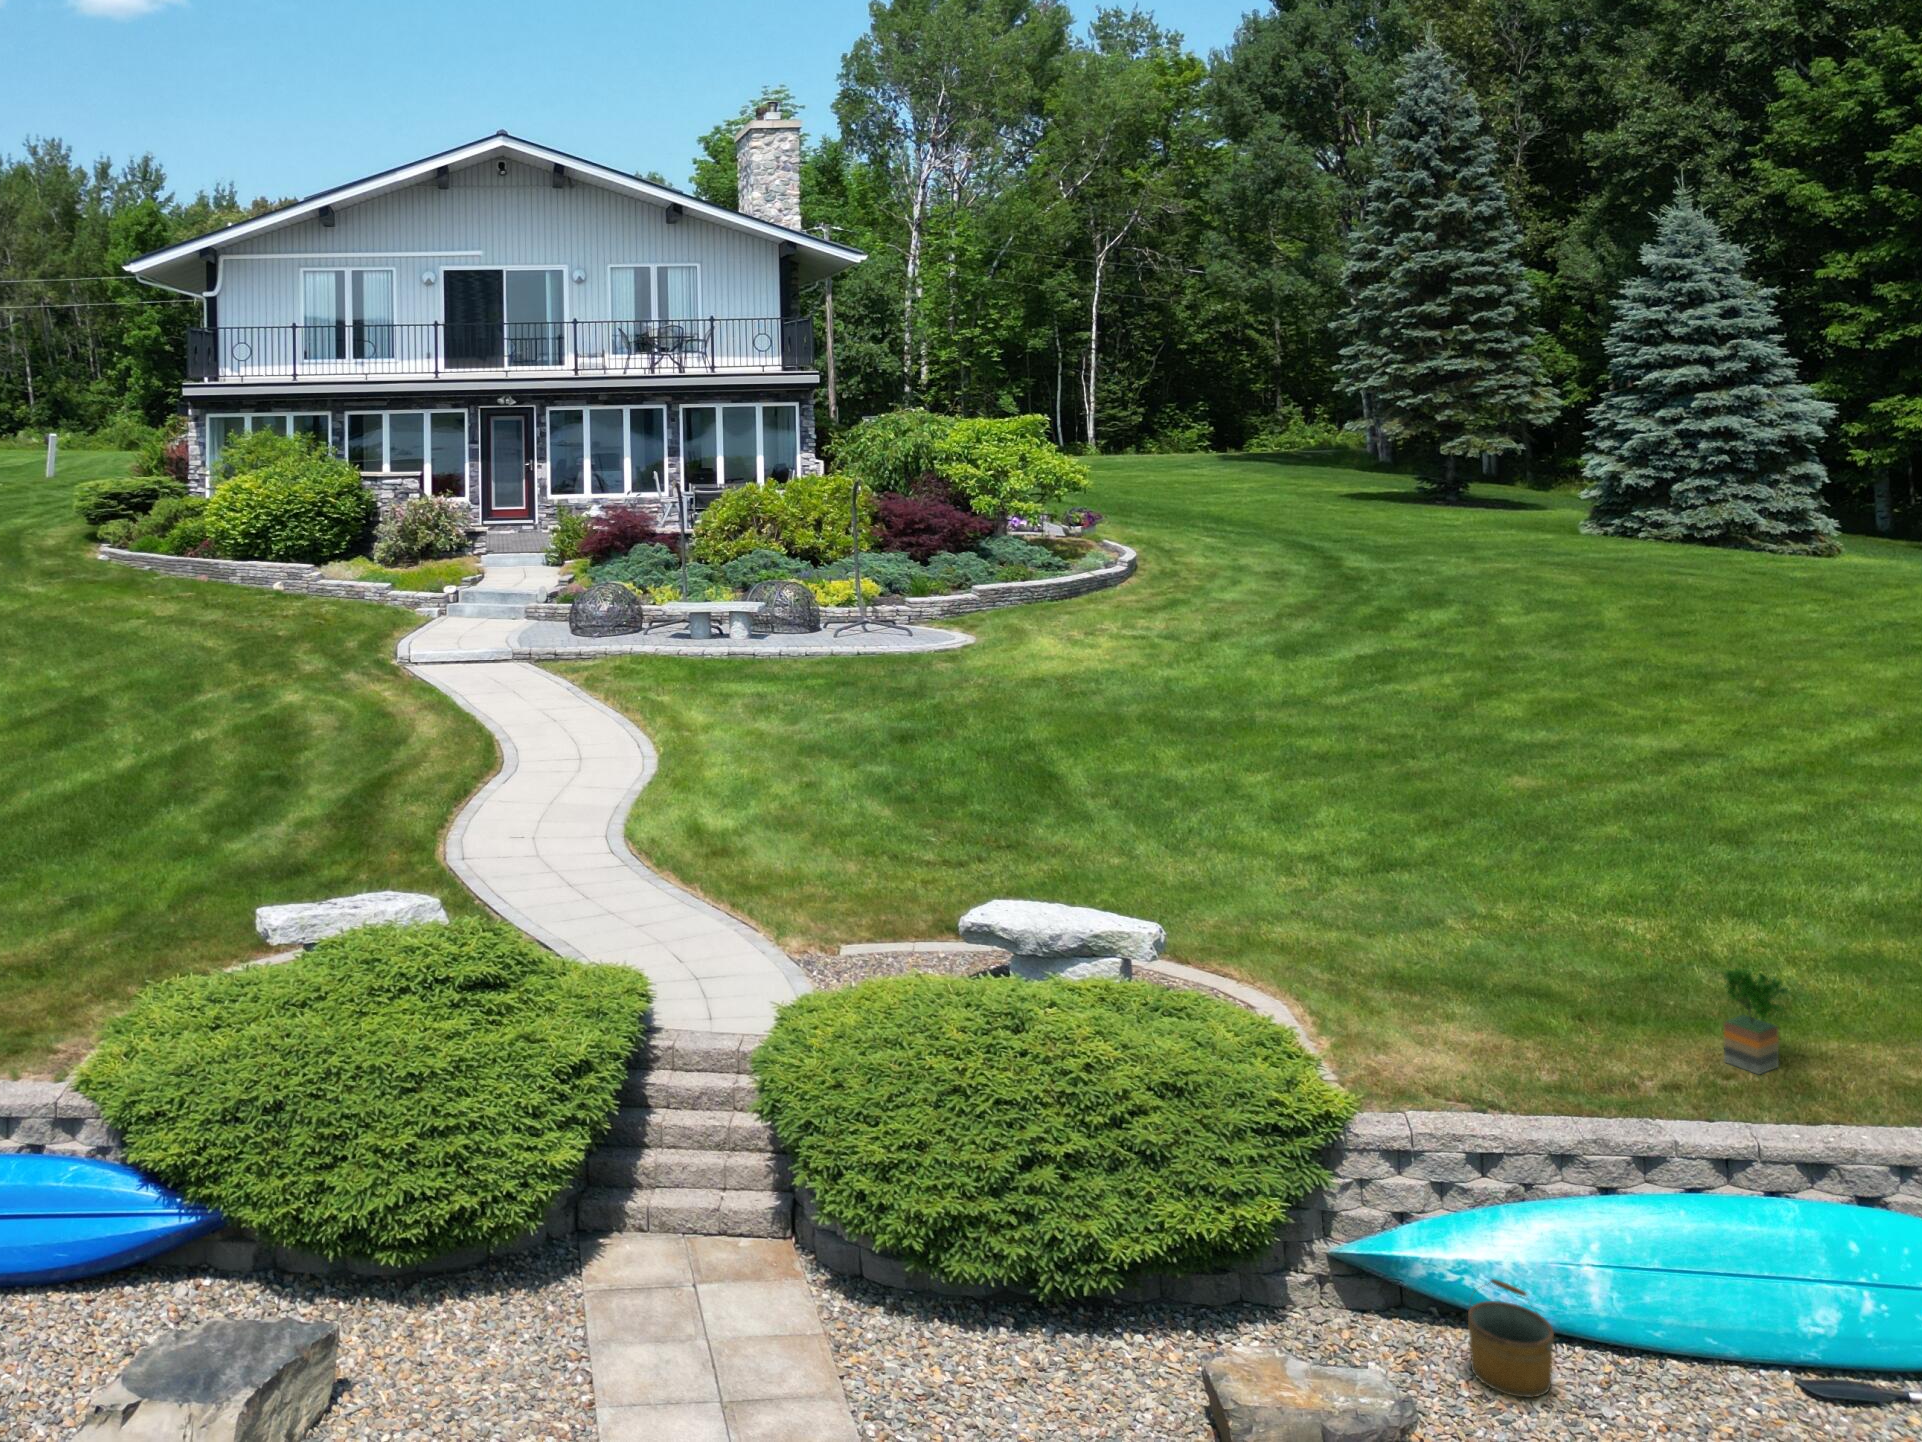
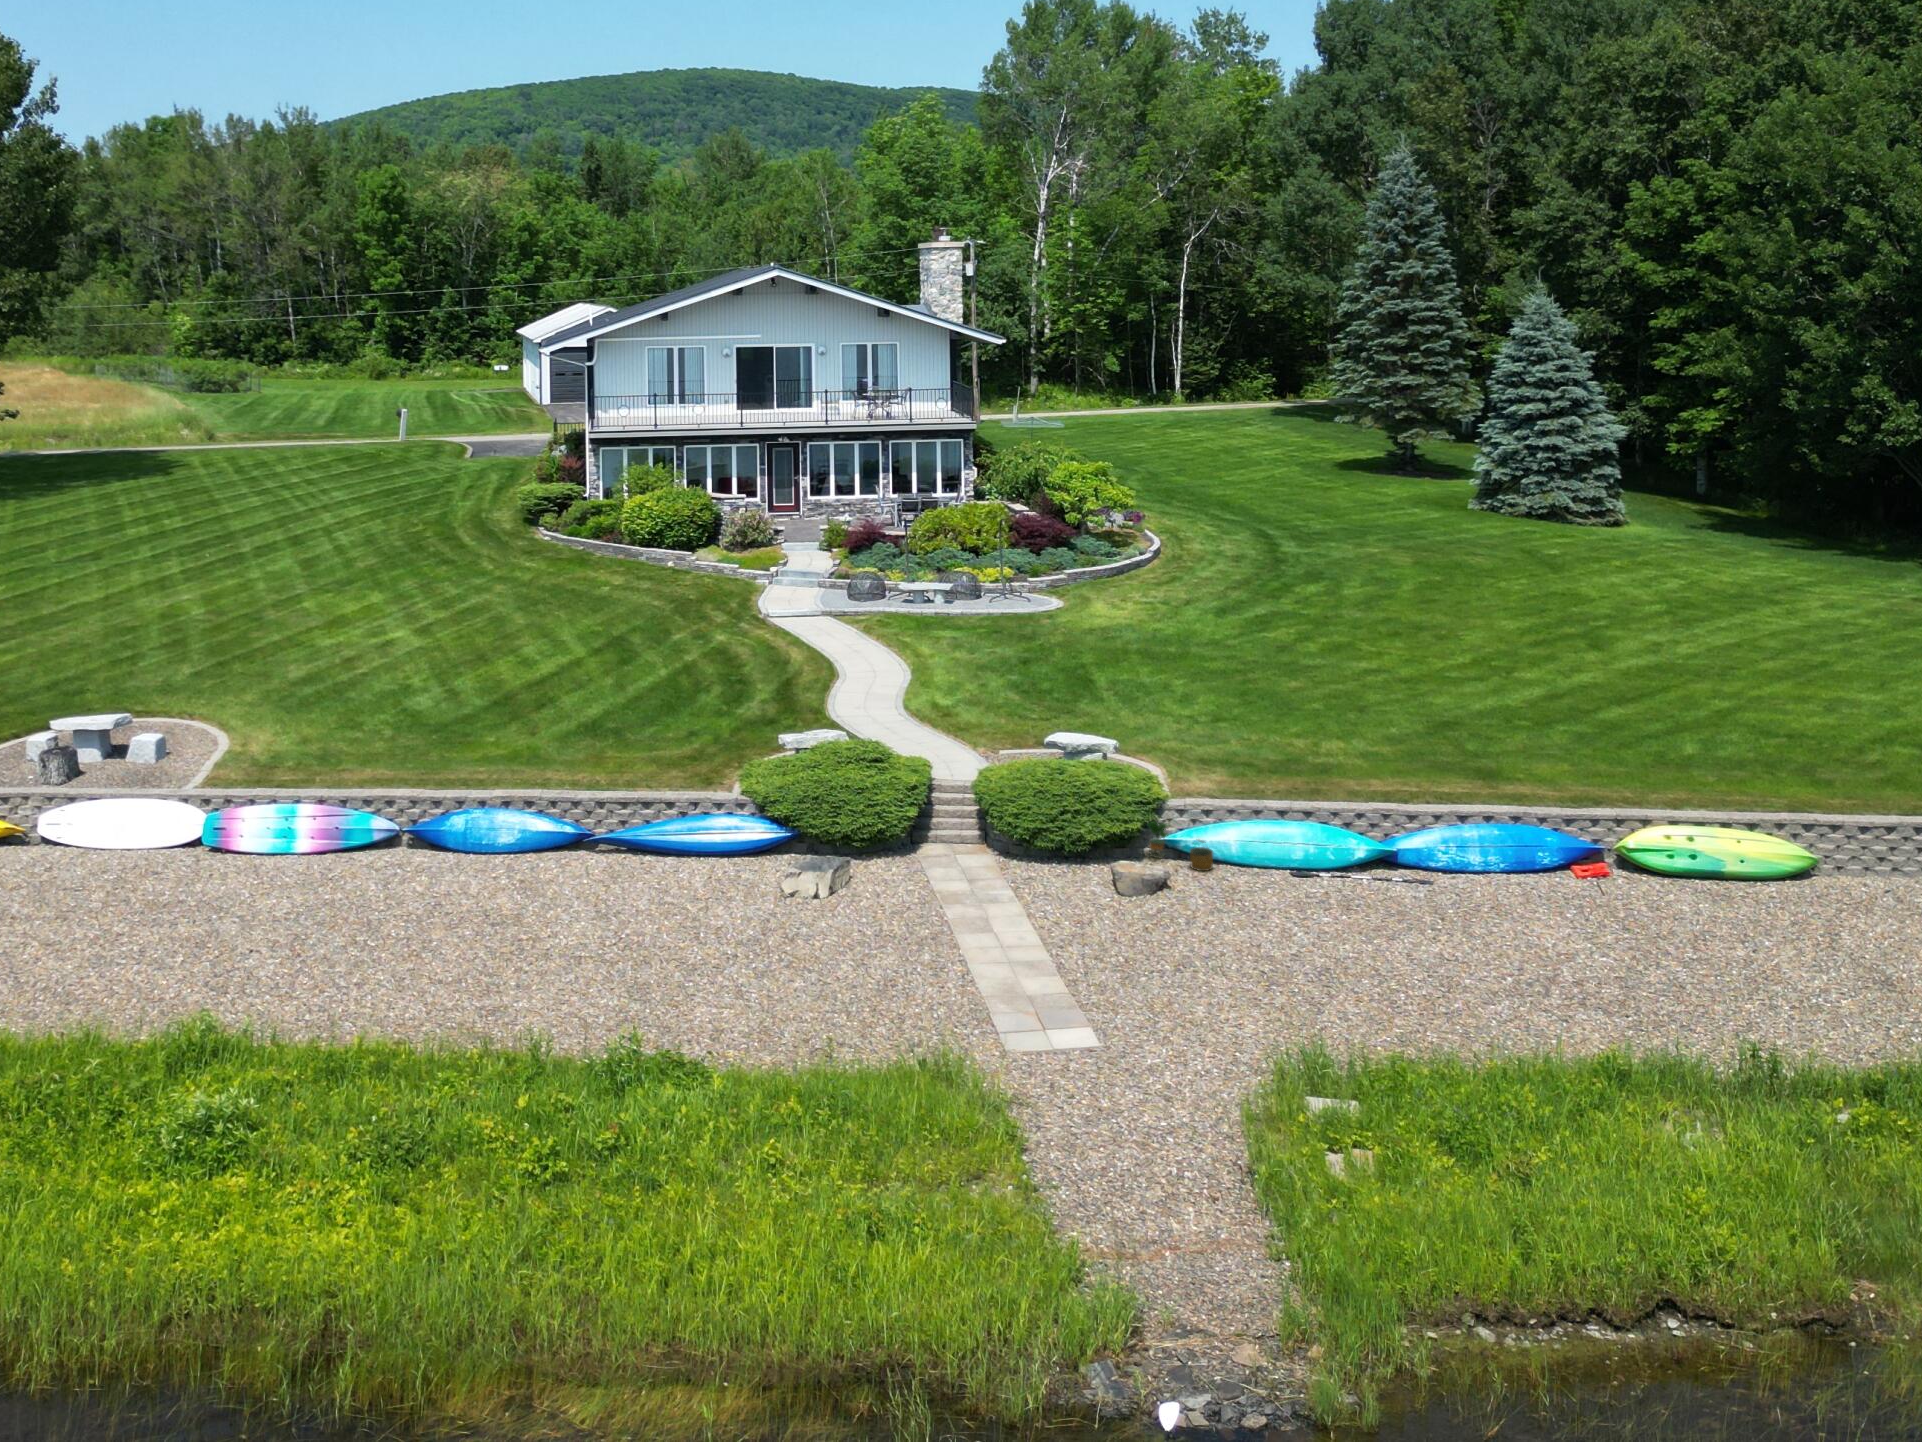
potted tree: present [1724,968,1790,1074] -> present [1148,822,1168,858]

